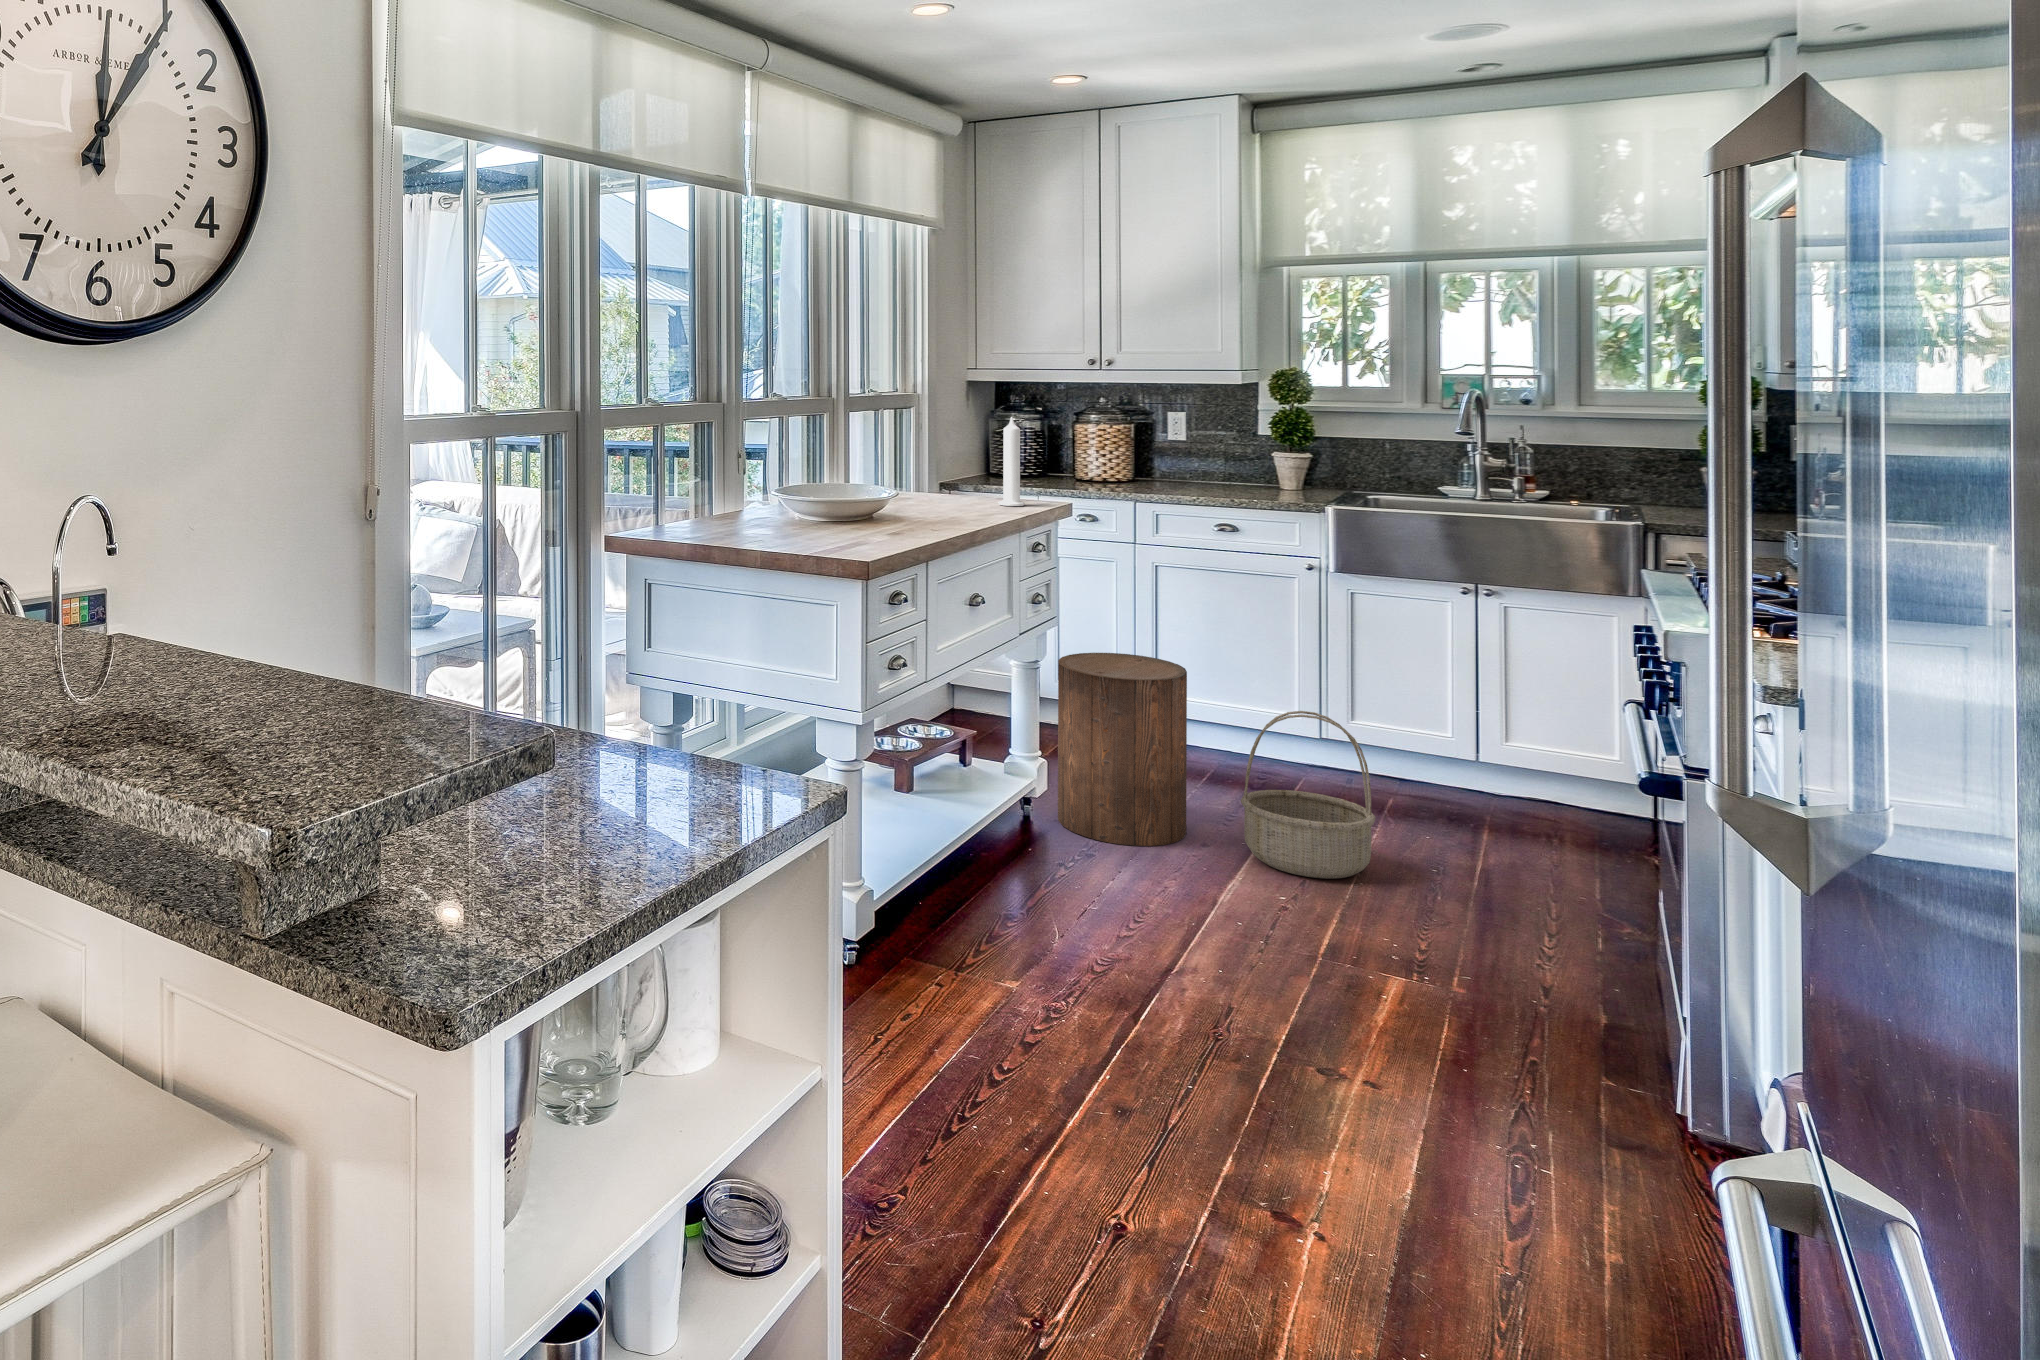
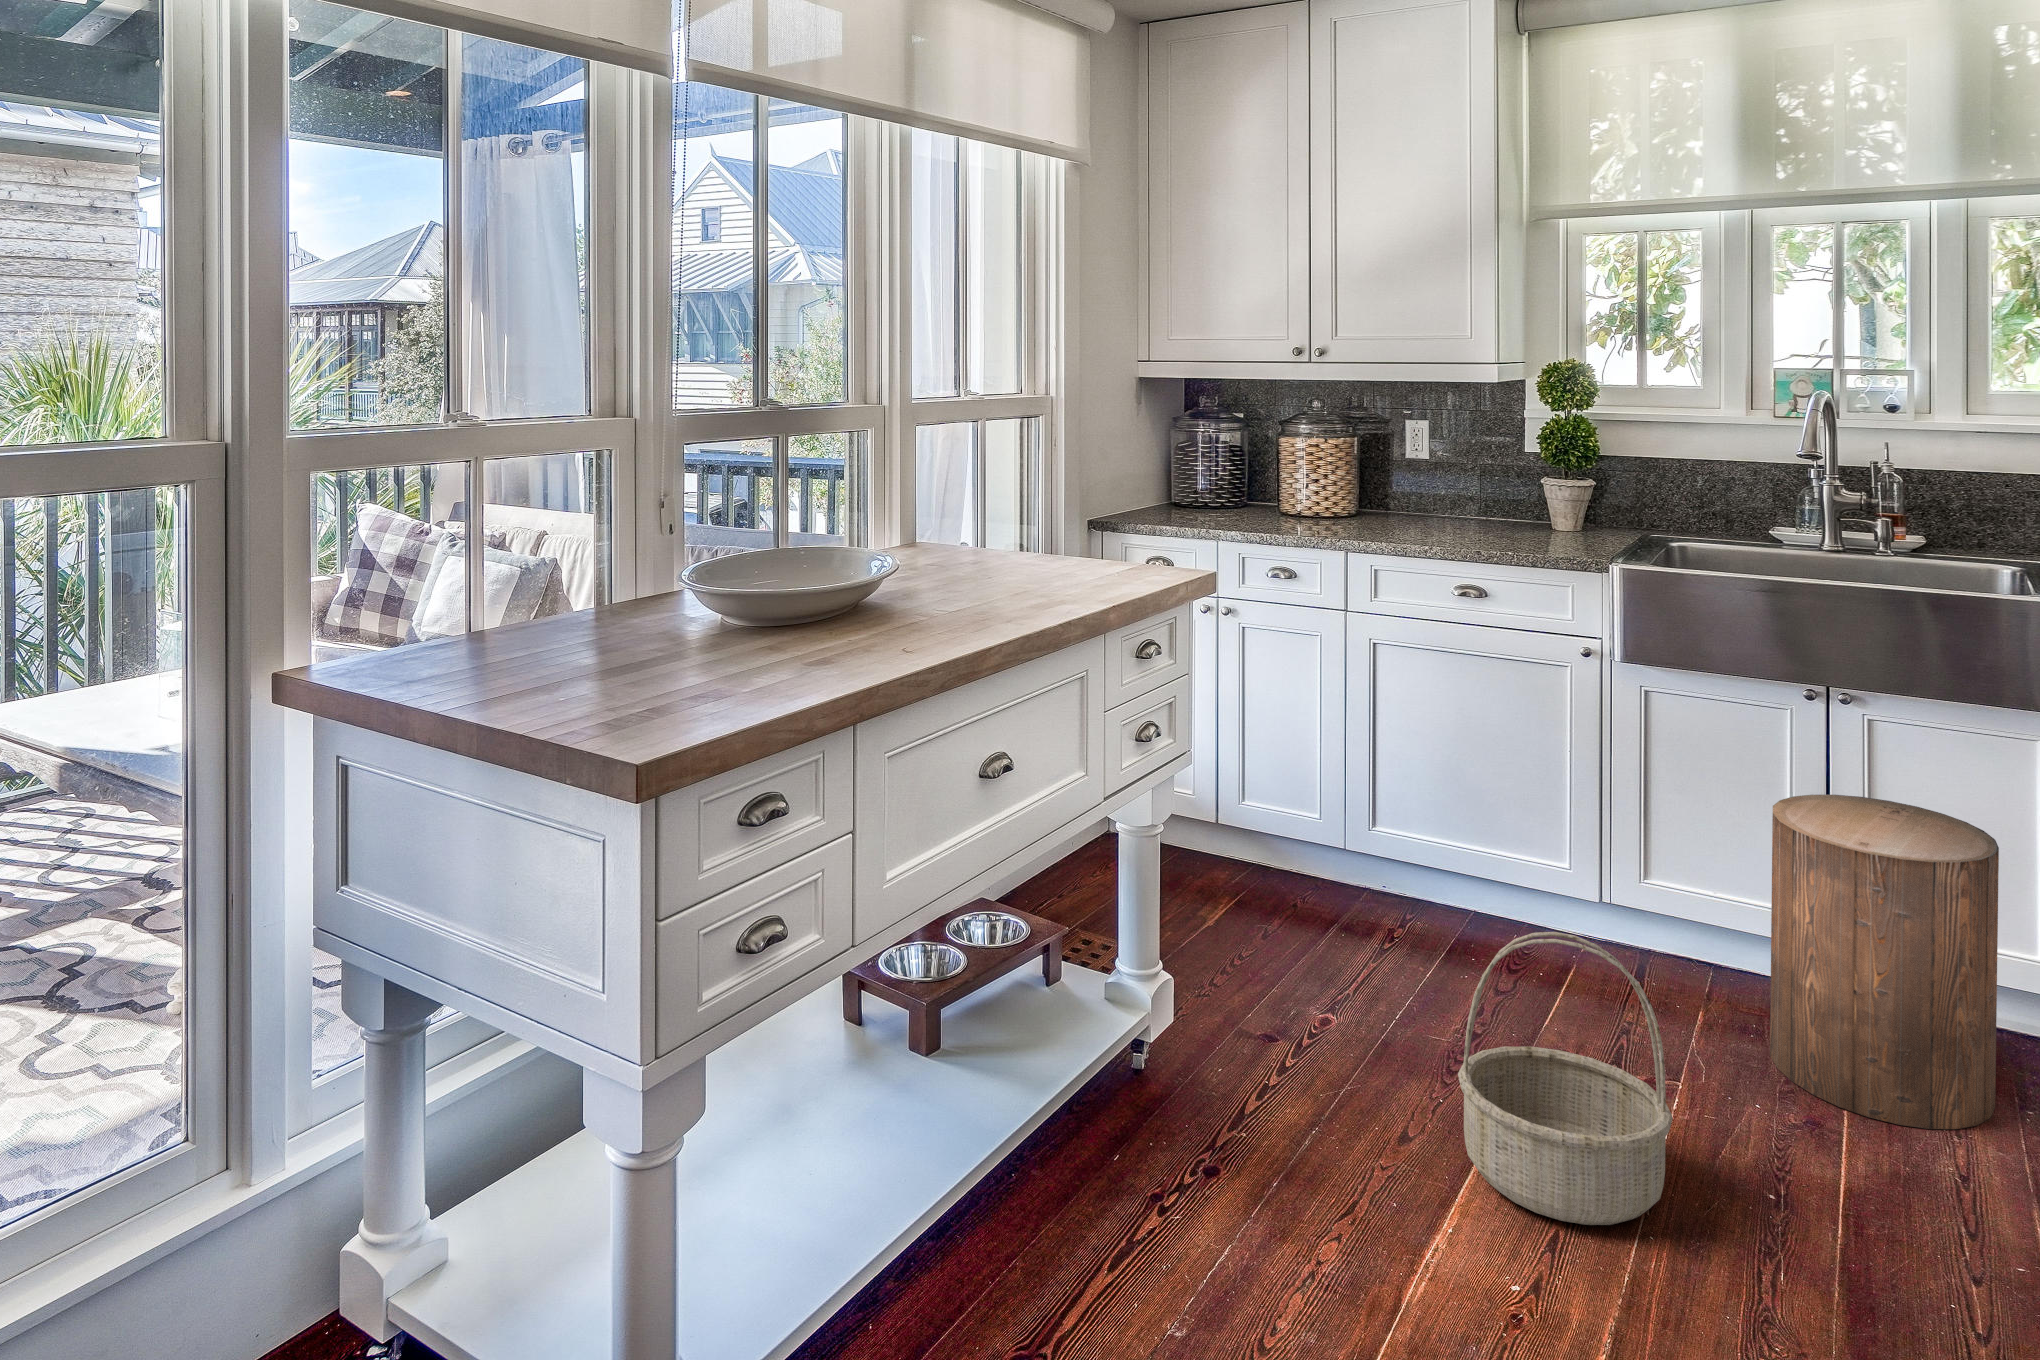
candle: present [999,417,1025,506] -> none [1093,440,1133,584]
stool: present [1058,653,1187,846] -> present [1770,795,1999,1129]

